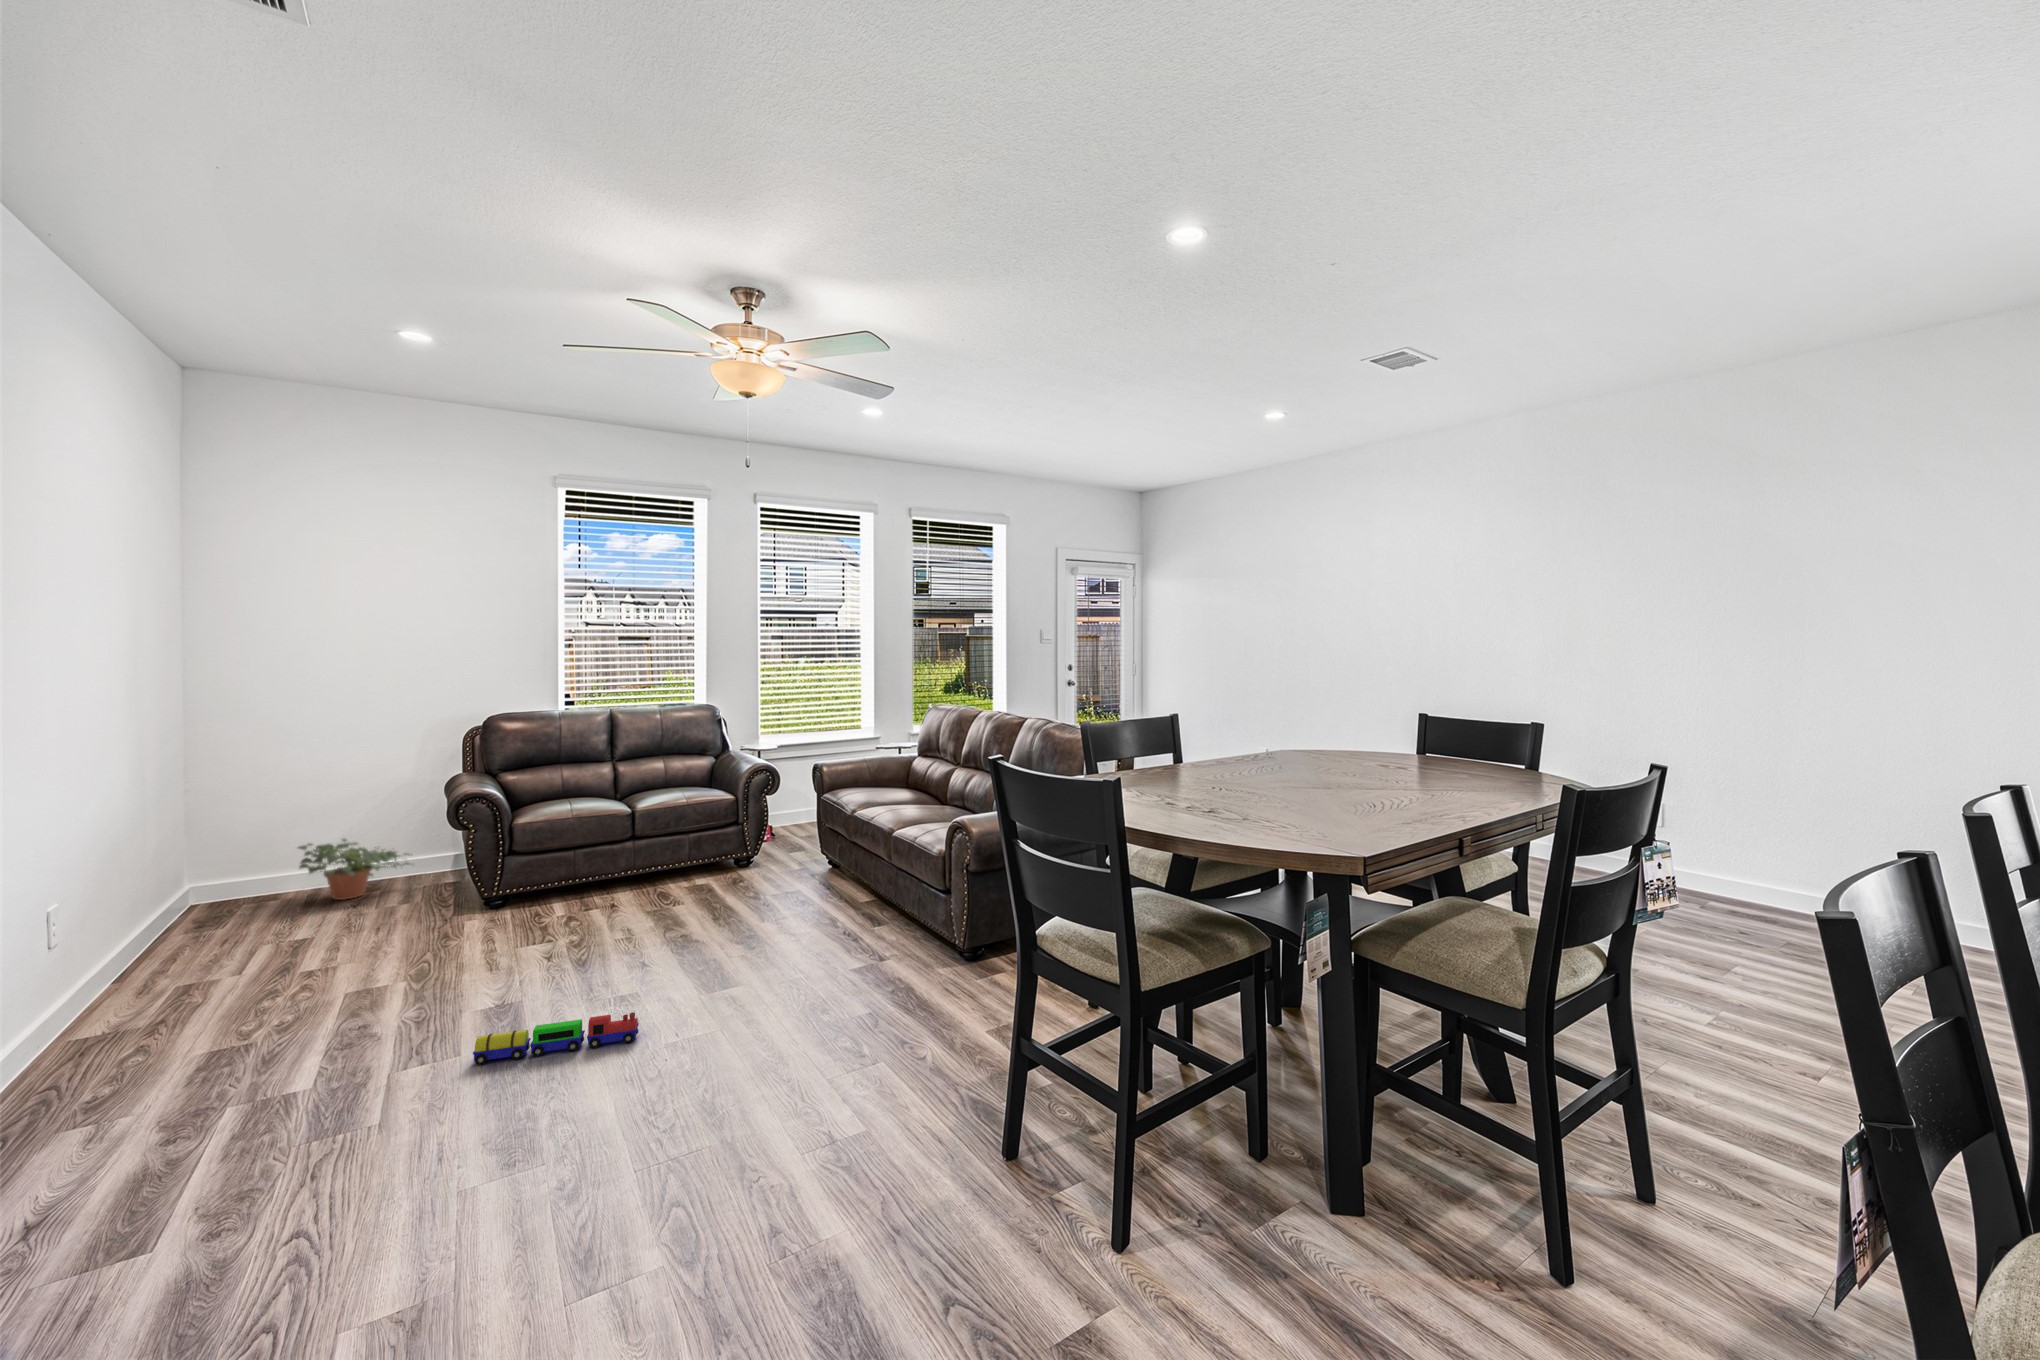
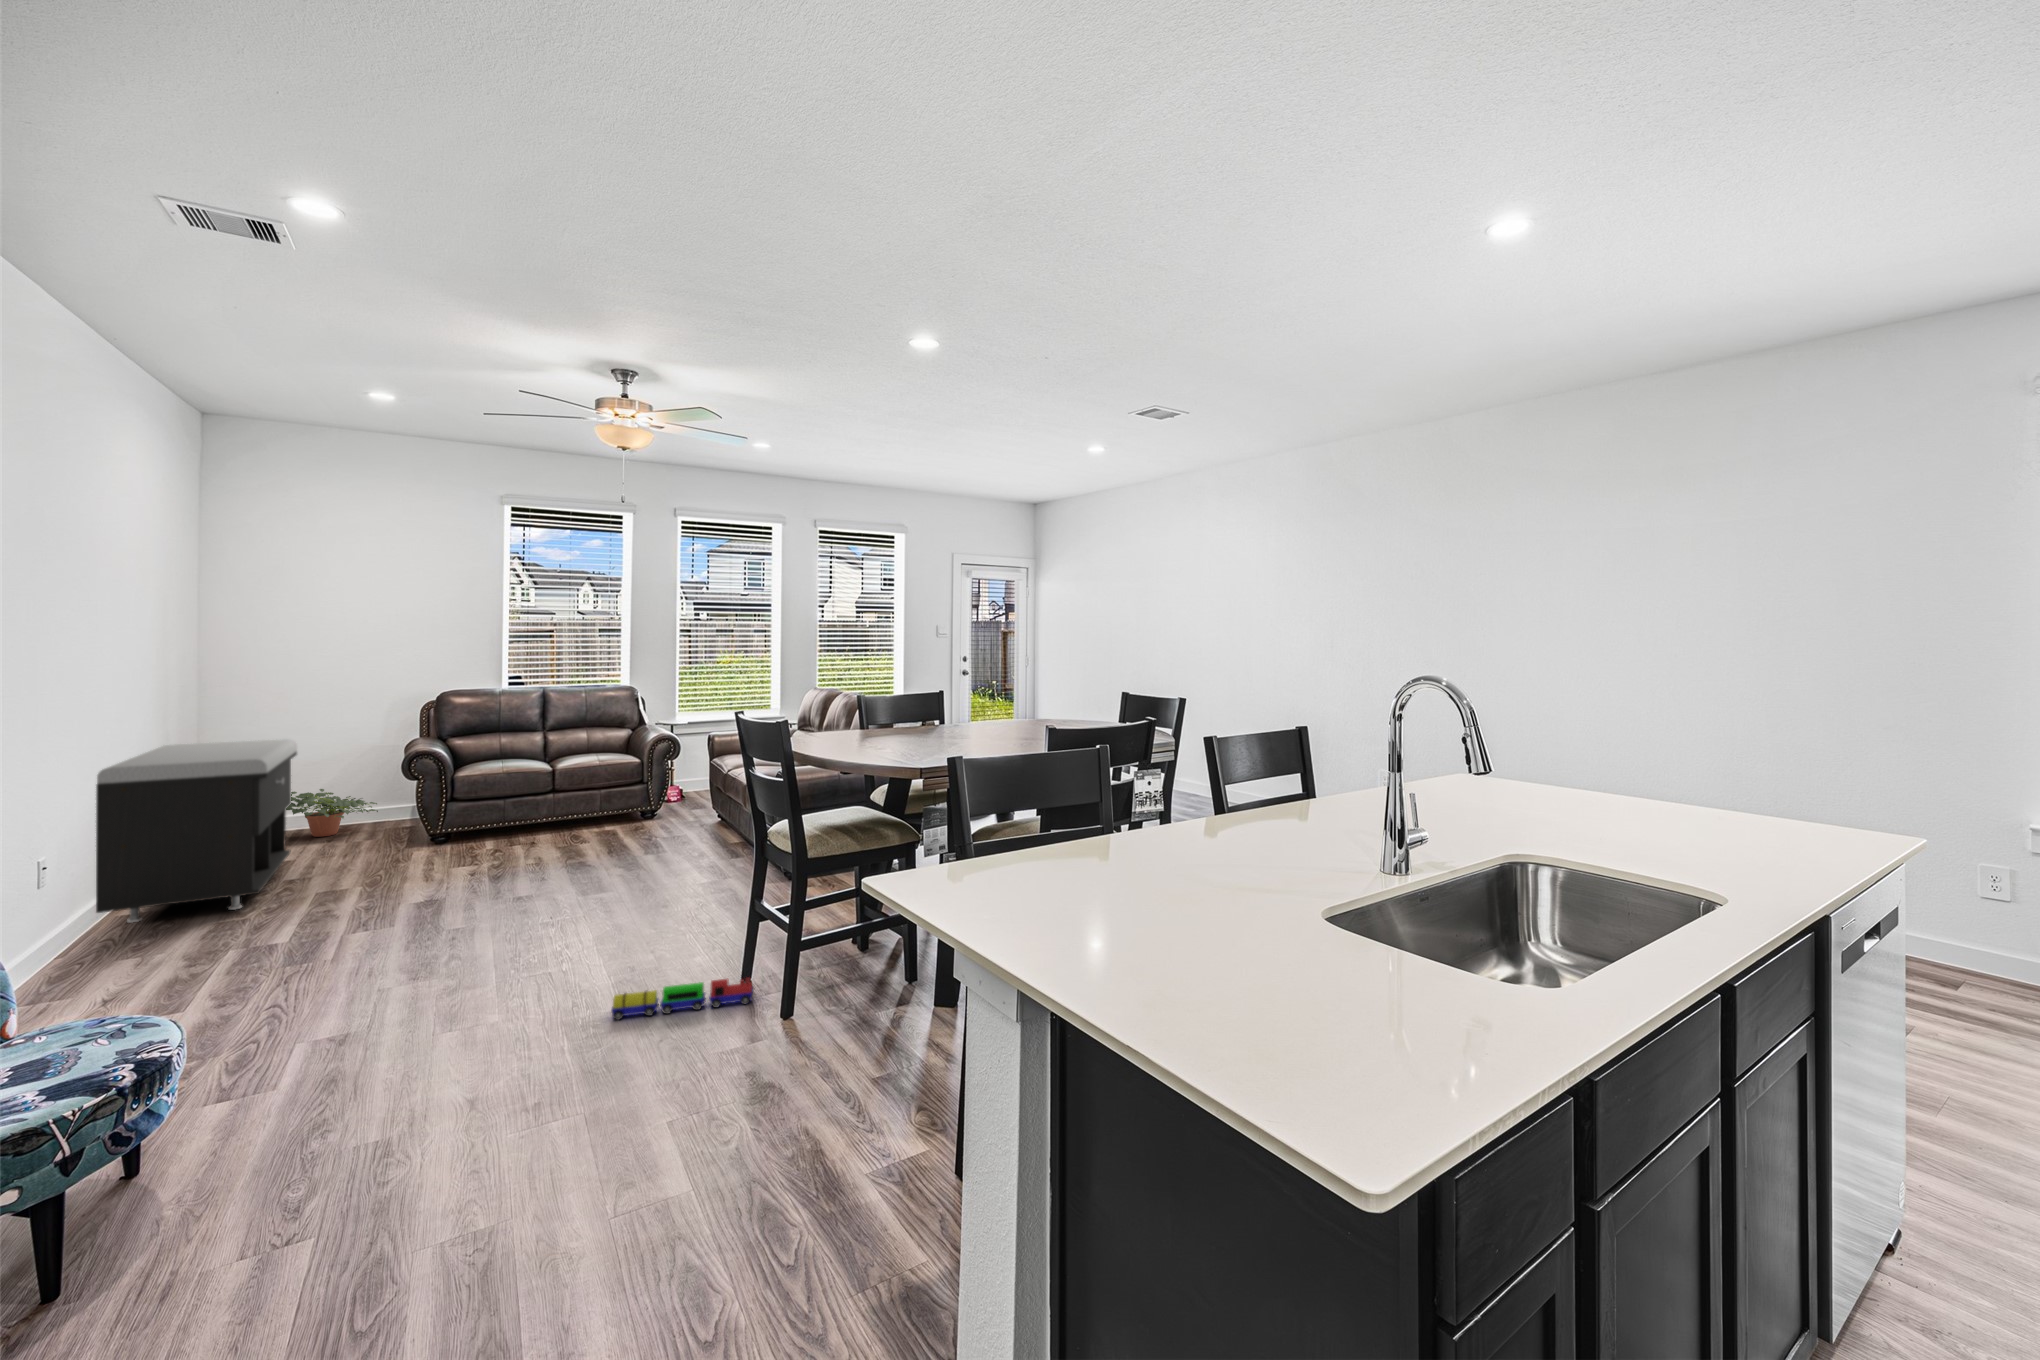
storage bench: none [33,783,317,1055] -> present [96,739,297,923]
toy train: present [473,1012,639,1065] -> present [611,977,753,1020]

